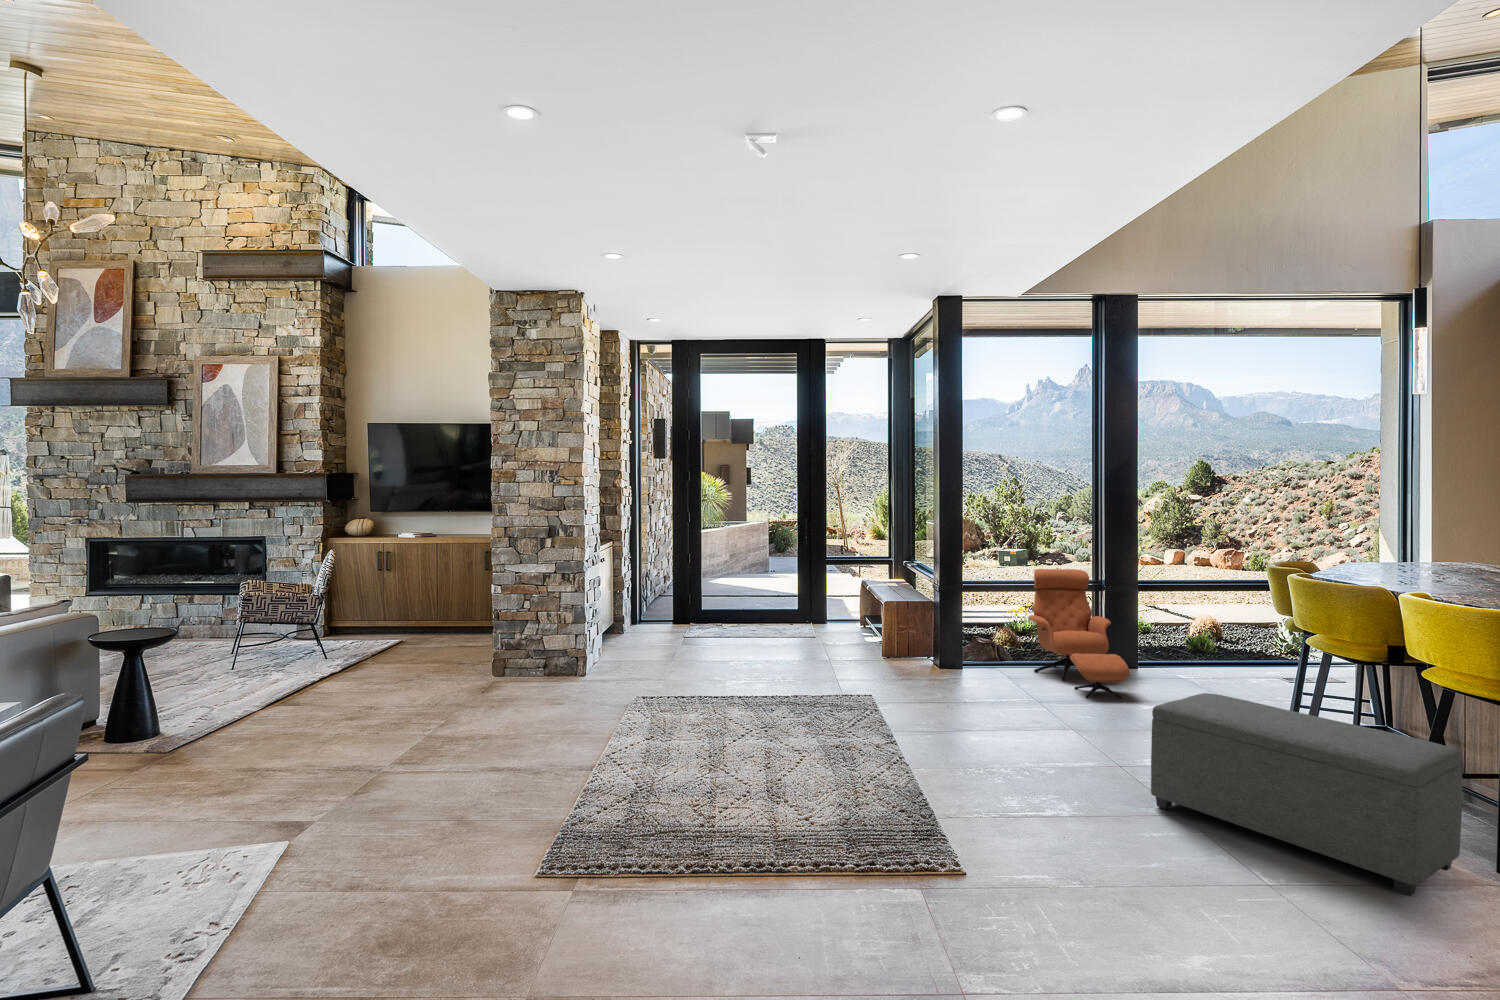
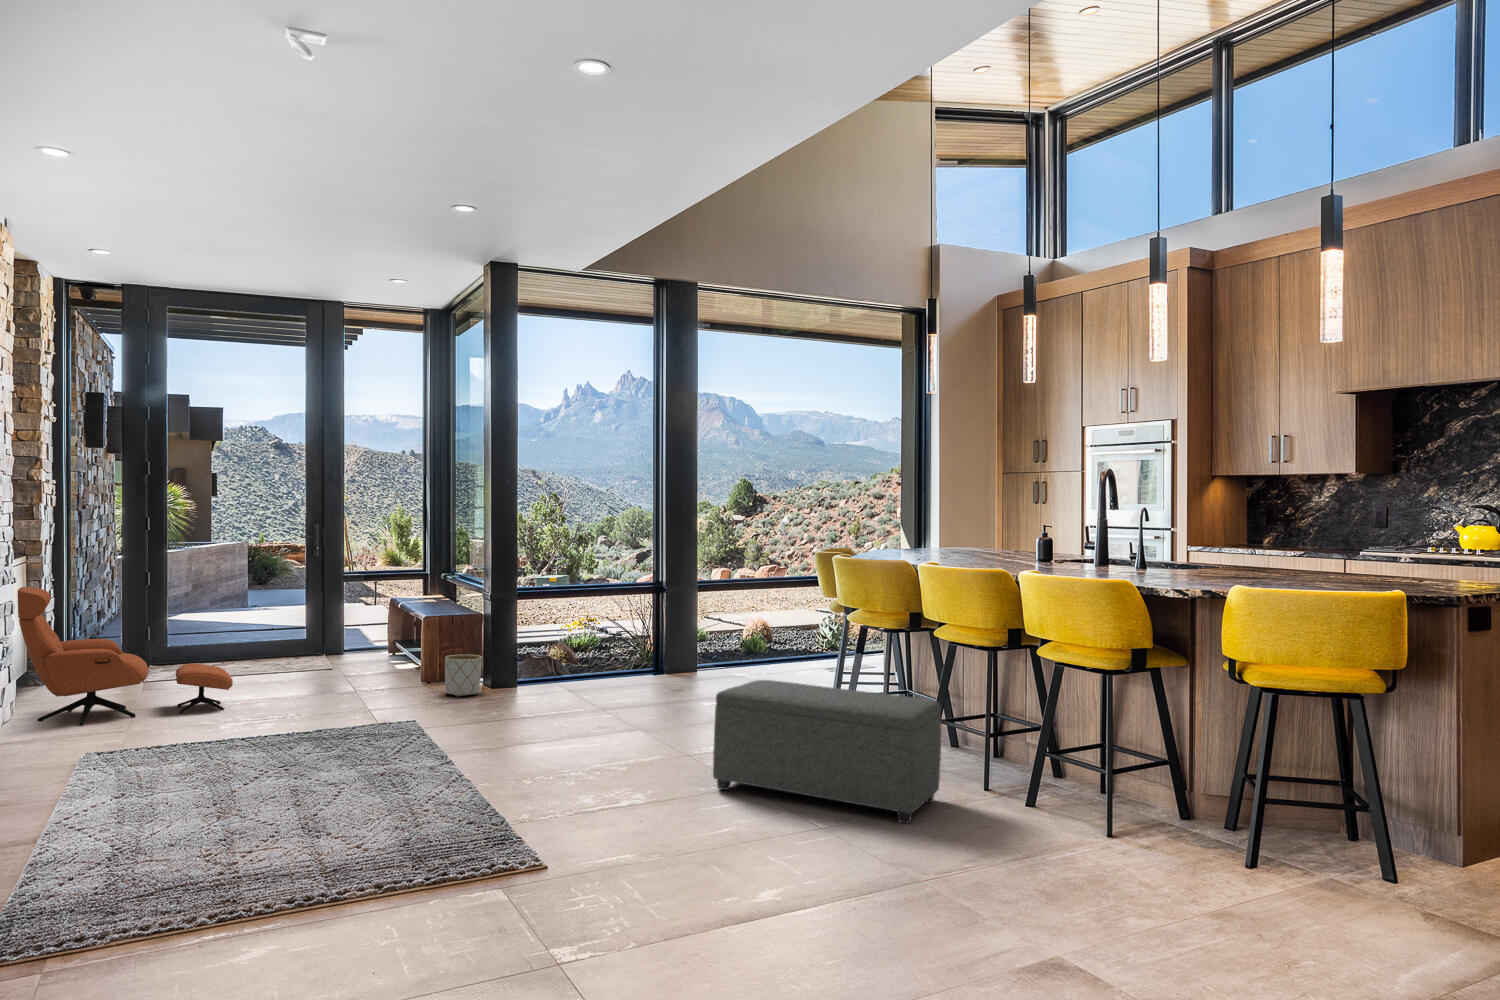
lounge chair: present [1029,569,1129,699] -> present [17,587,233,725]
planter: none [900,629,931,667] -> present [445,654,482,697]

